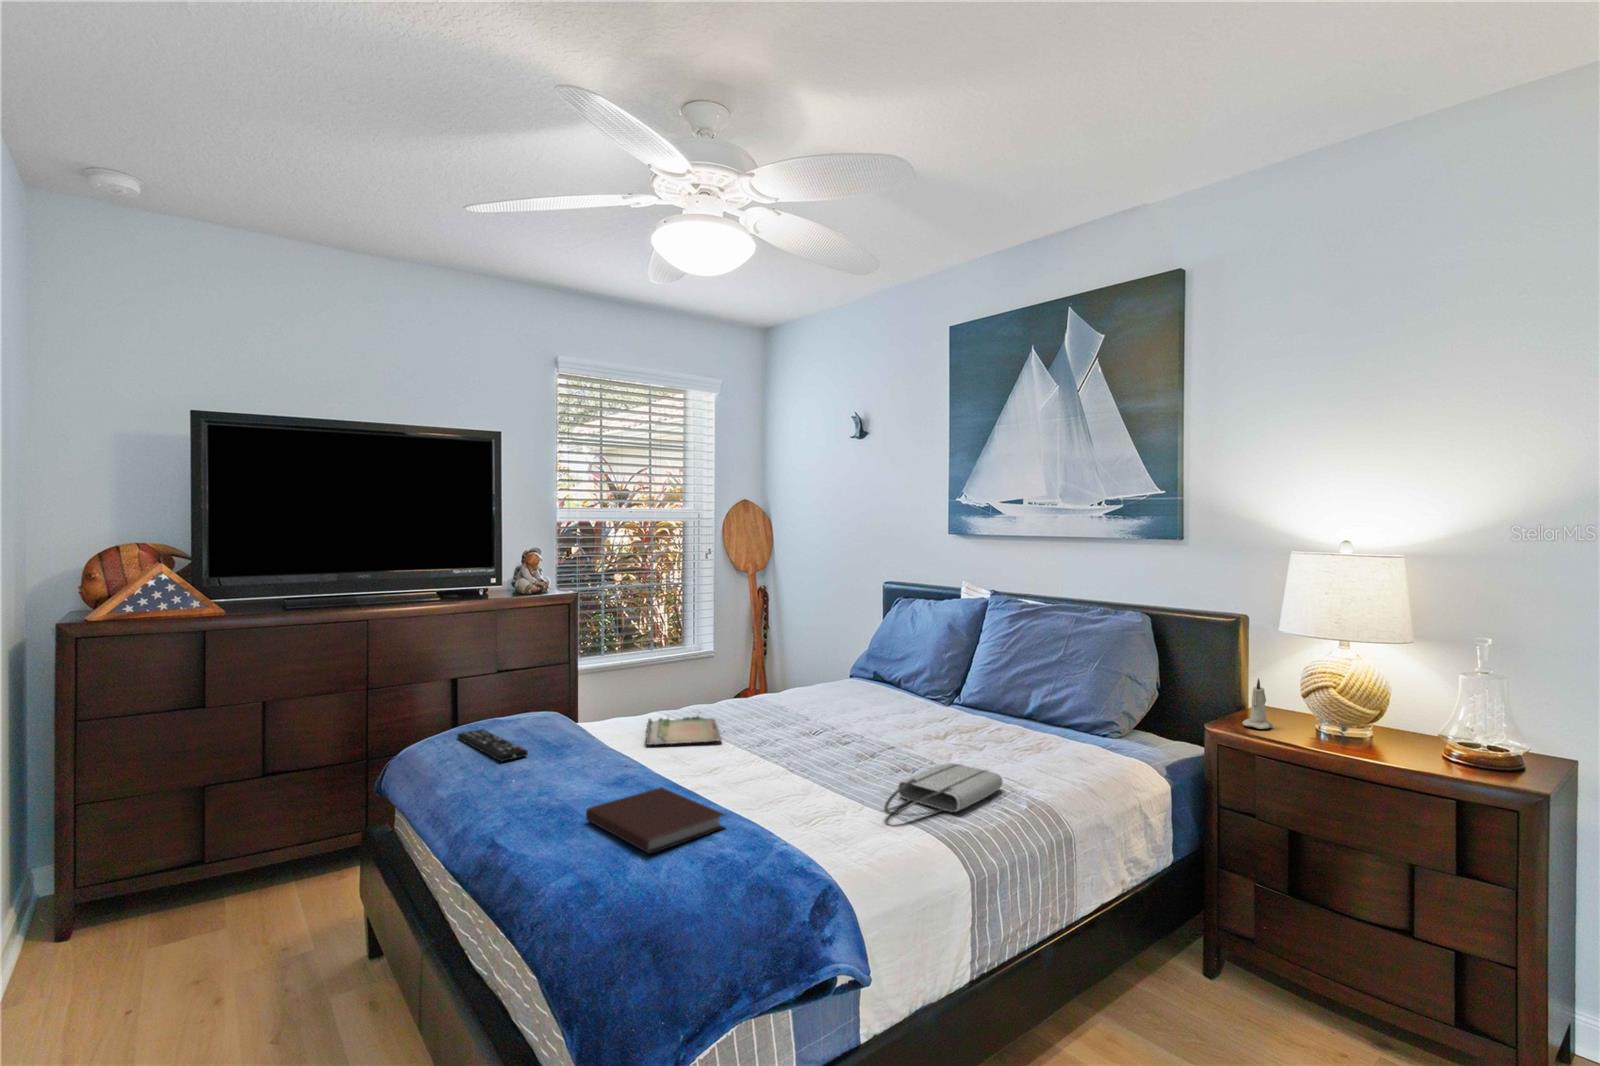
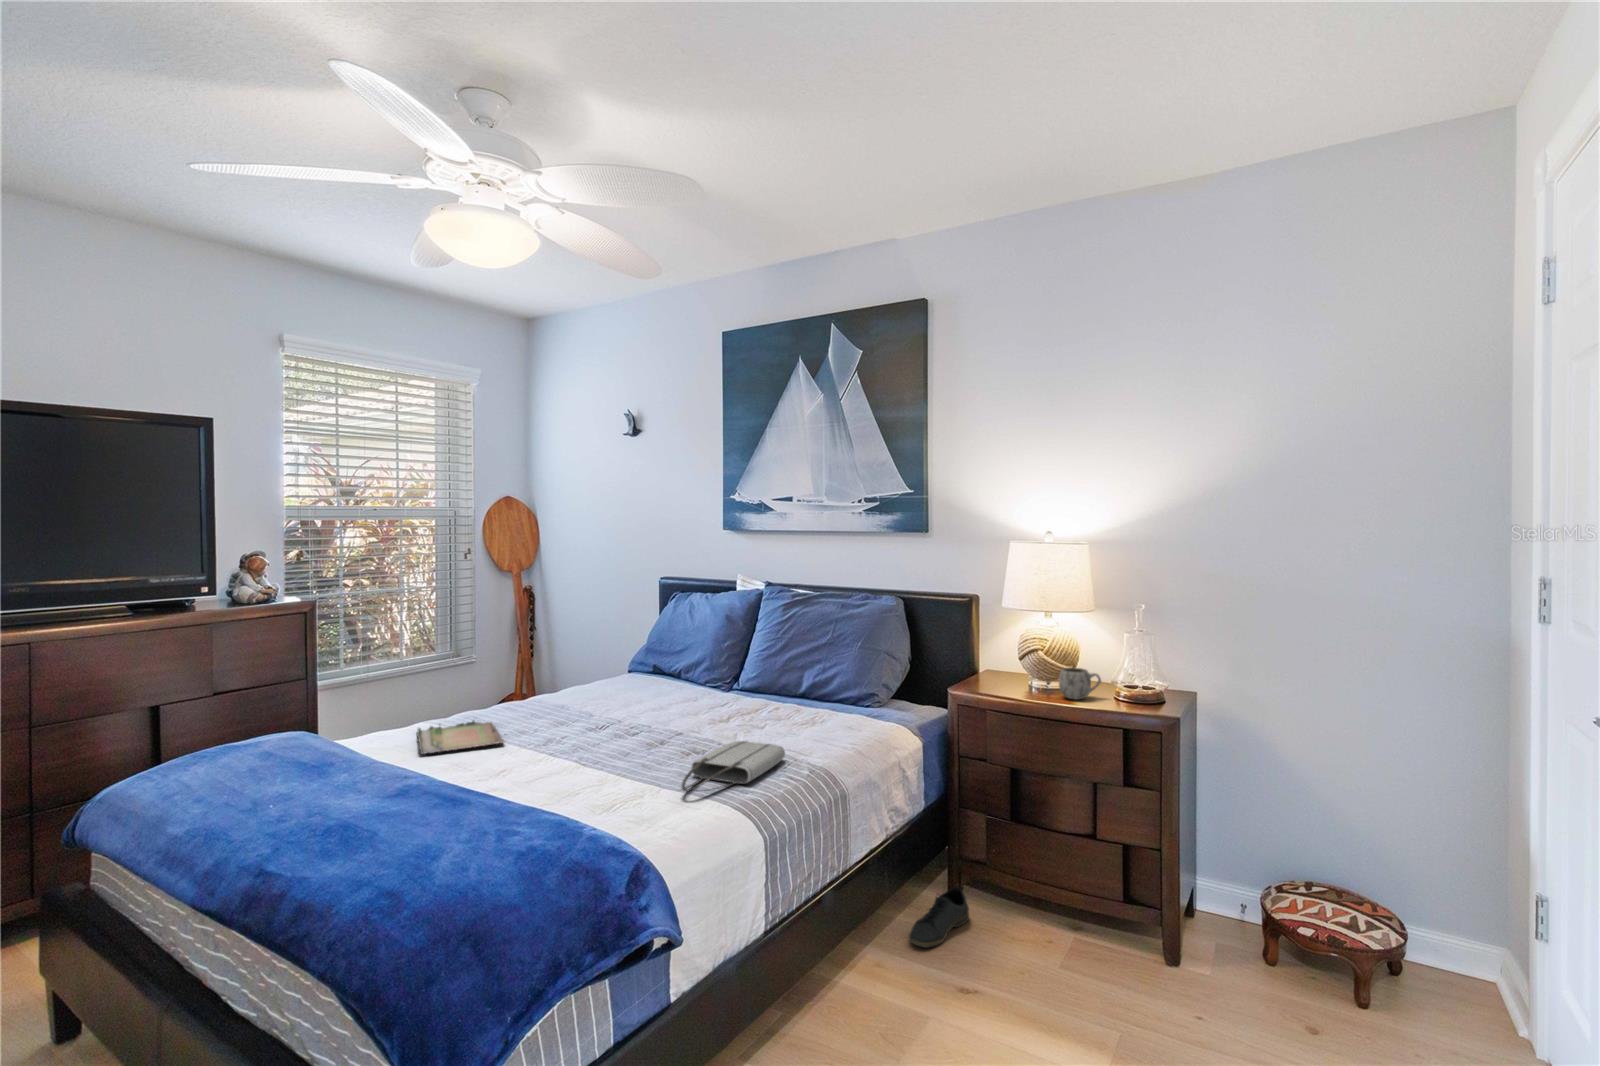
candle: present [1242,678,1273,729] -> none [976,646,998,688]
mug: none [1356,713,1419,754] -> present [1059,668,1101,700]
remote control: present [457,729,528,761] -> none [187,754,285,786]
notebook: present [586,787,725,854] -> none [373,791,530,854]
shoe: none [1149,958,1229,1026] -> present [909,886,969,947]

